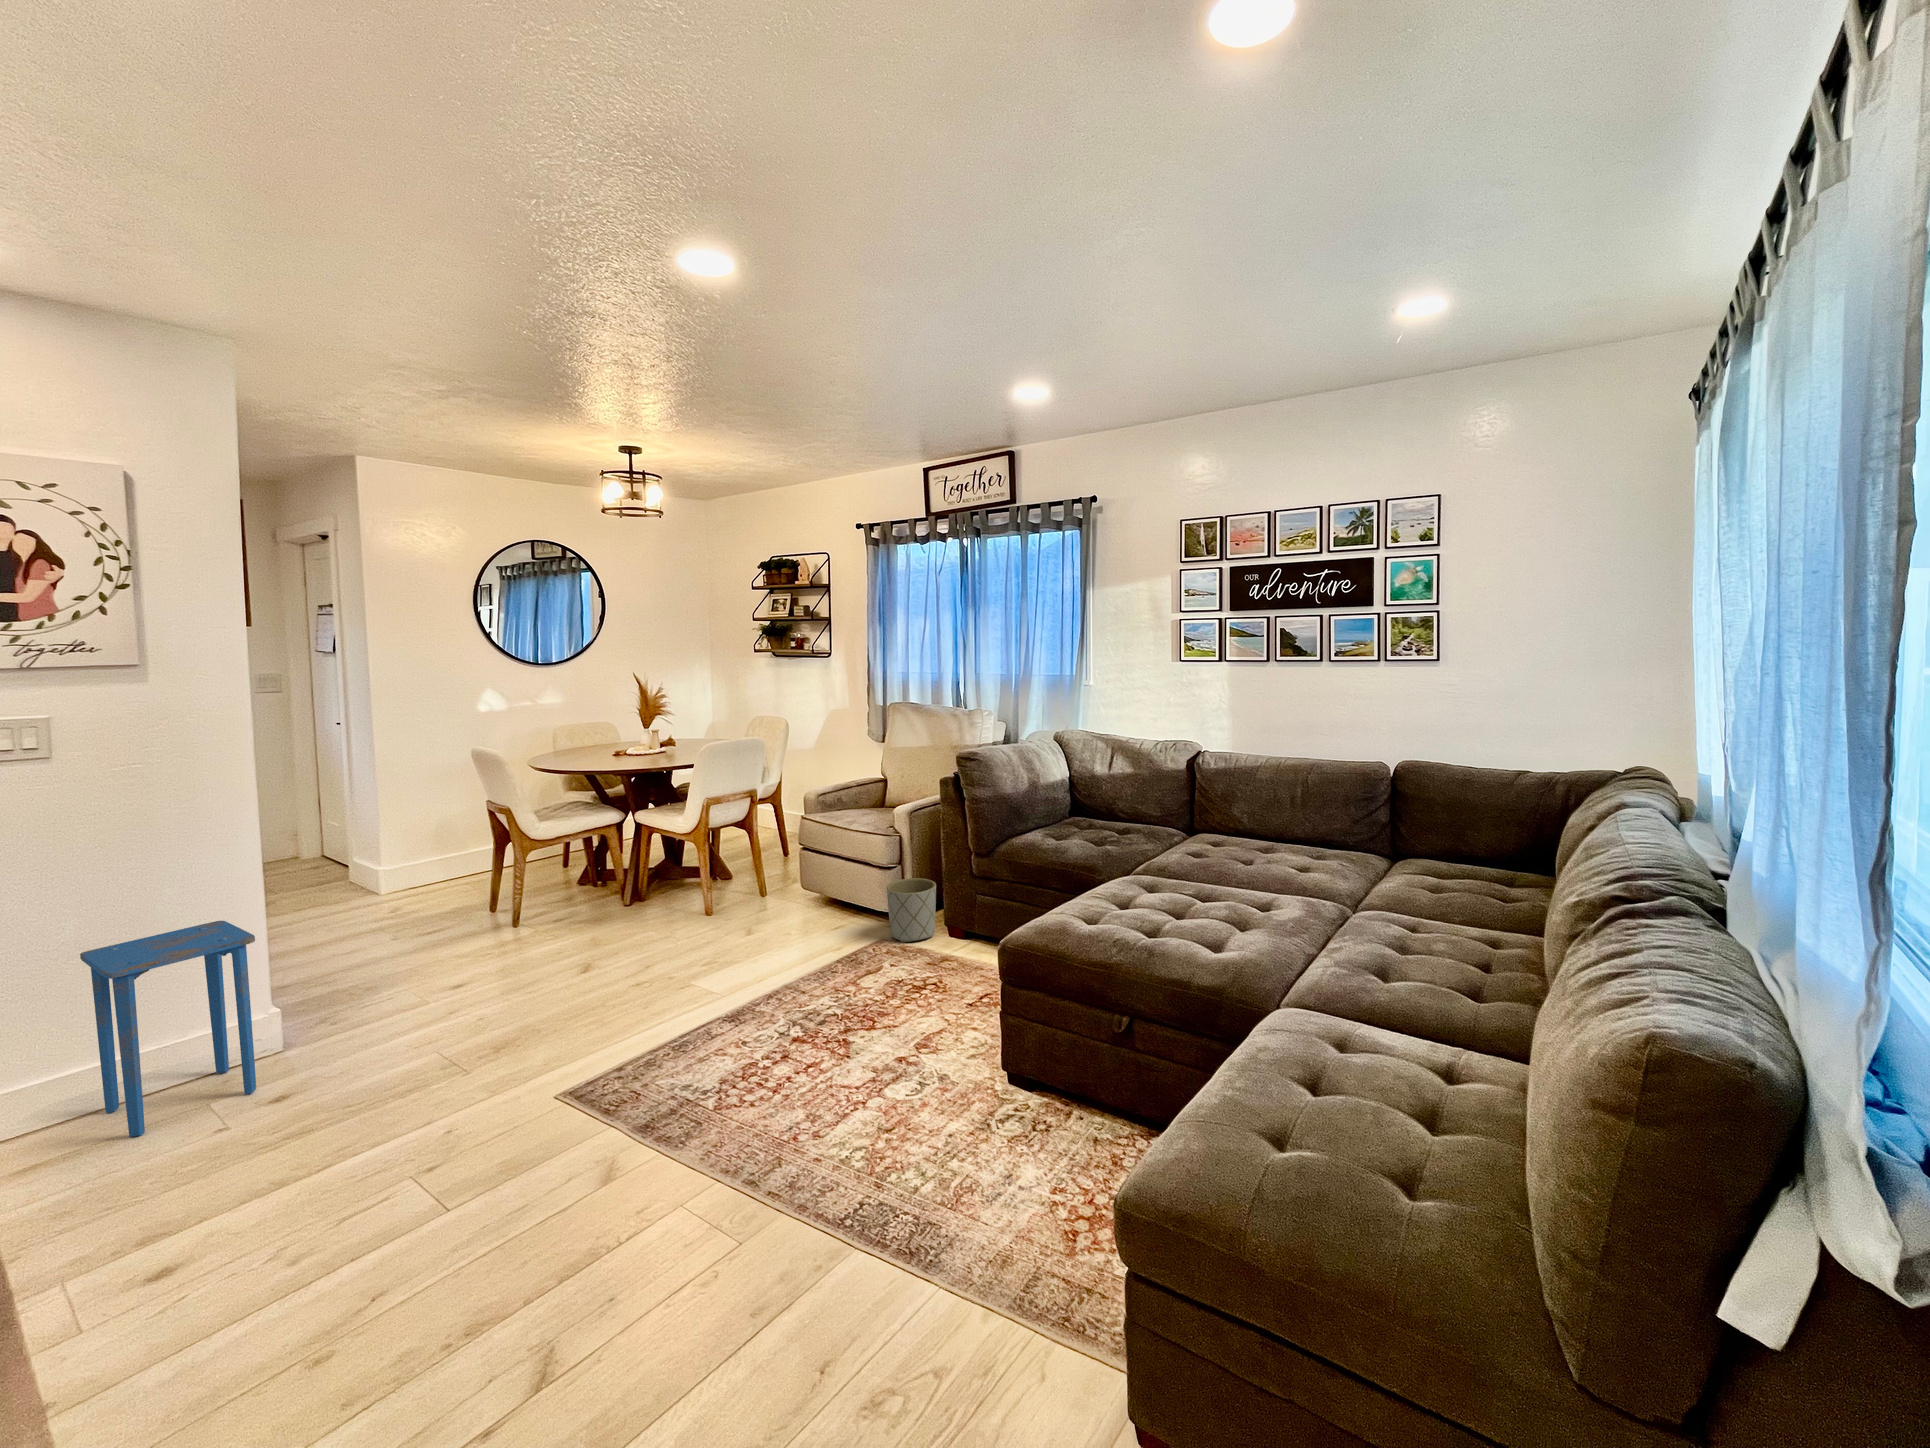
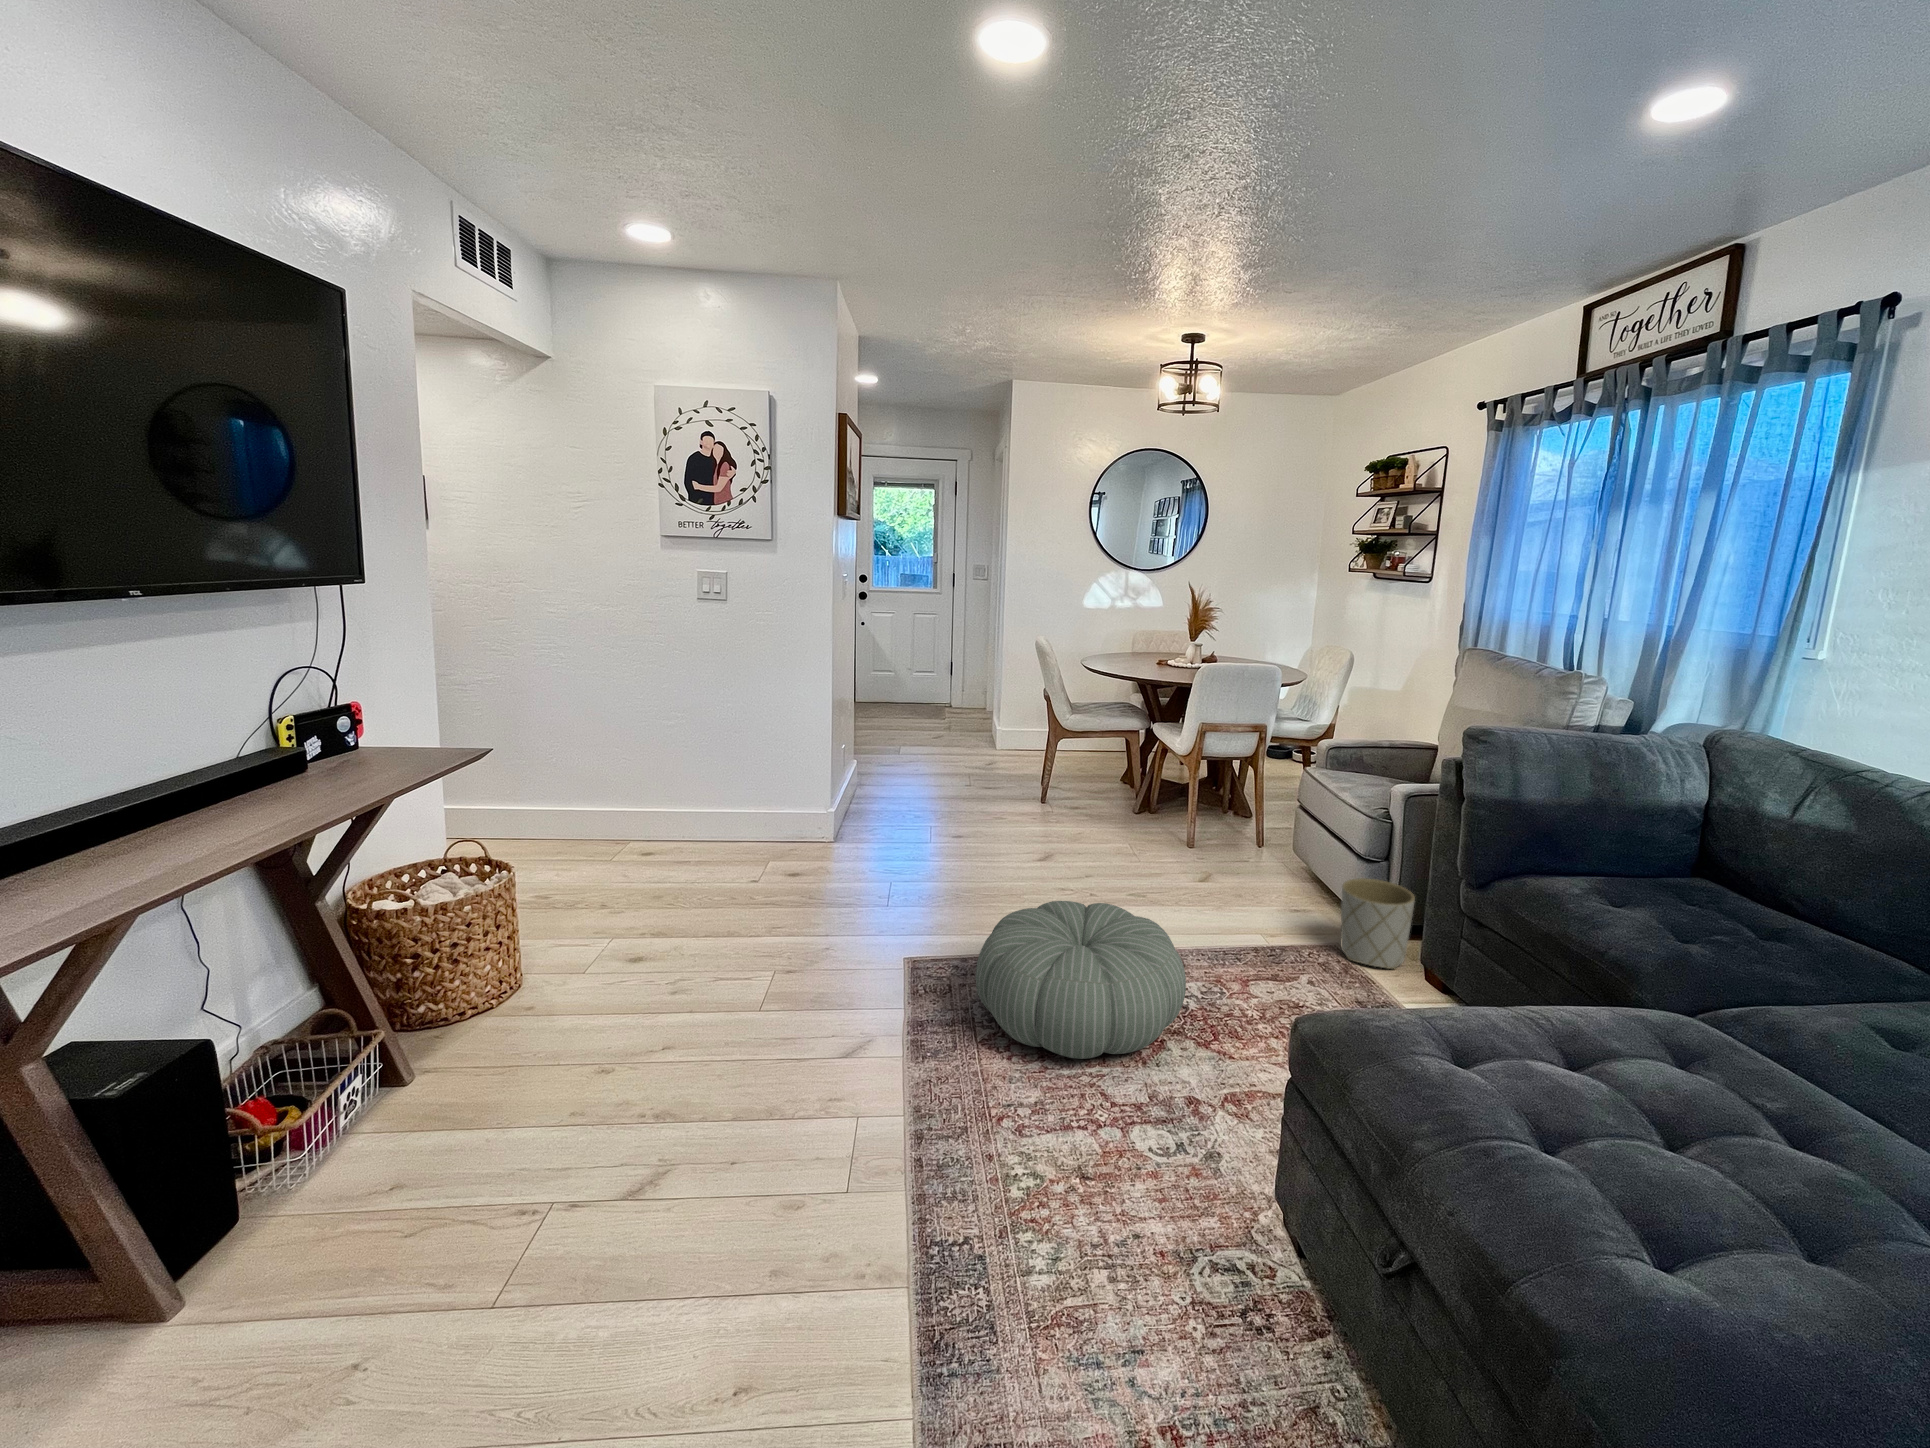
side table: present [80,921,256,1137] -> none [716,735,803,867]
pouf: none [669,955,858,1090] -> present [976,901,1186,1059]

